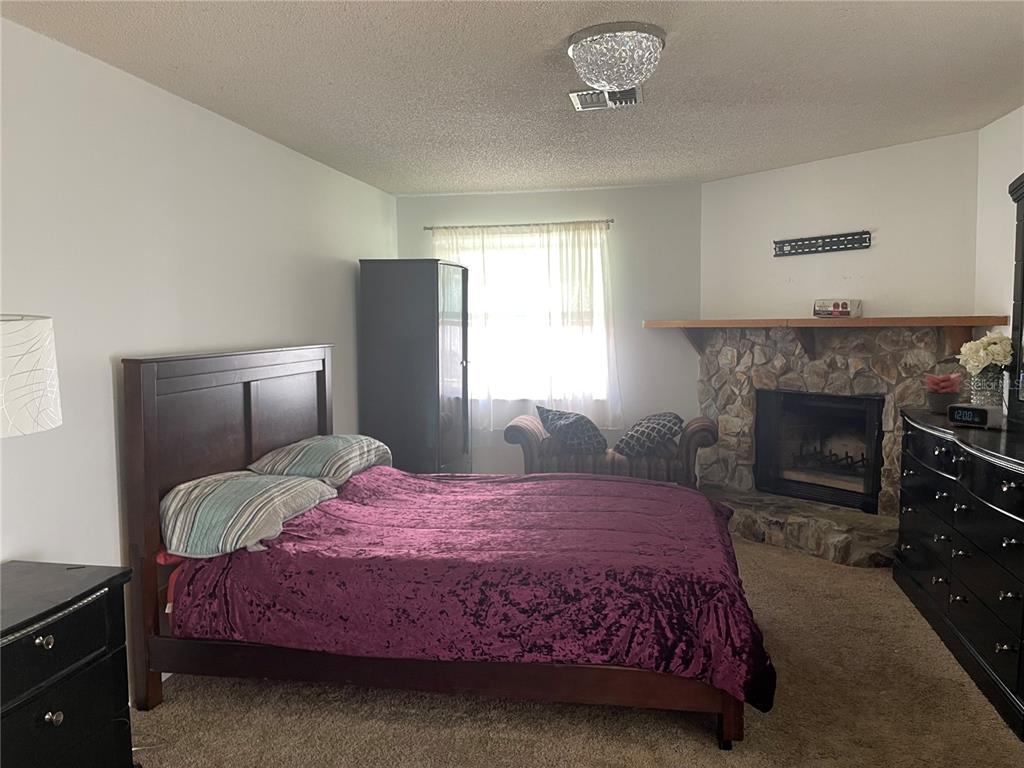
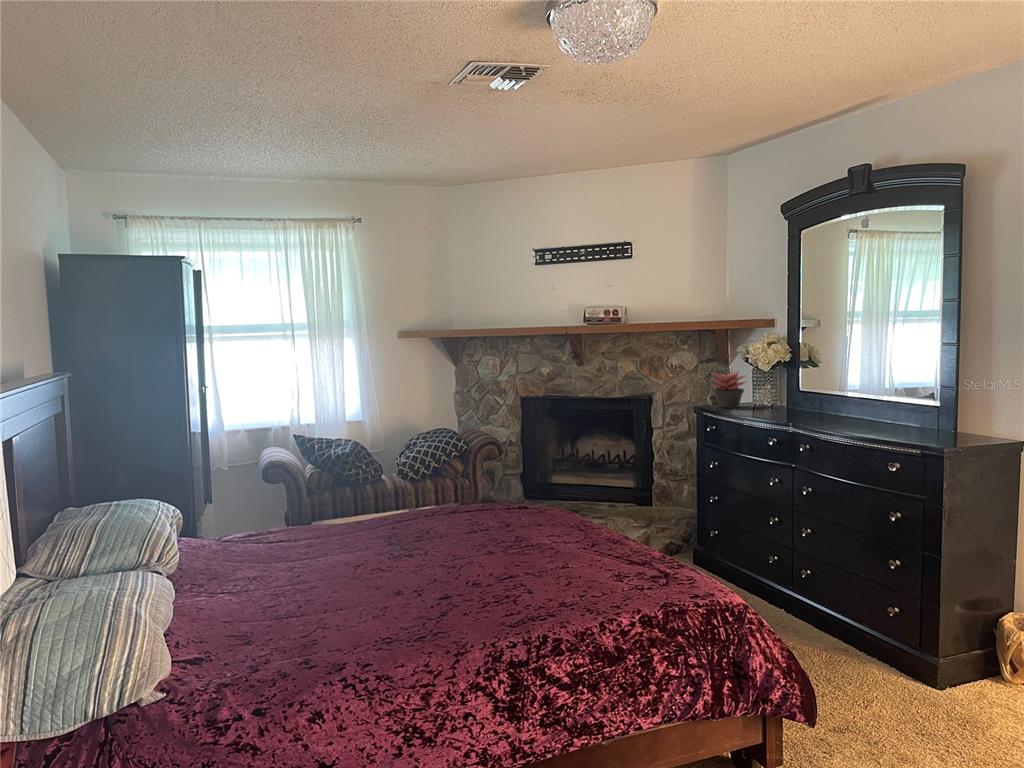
alarm clock: present [948,403,1004,430] -> none [772,398,816,419]

